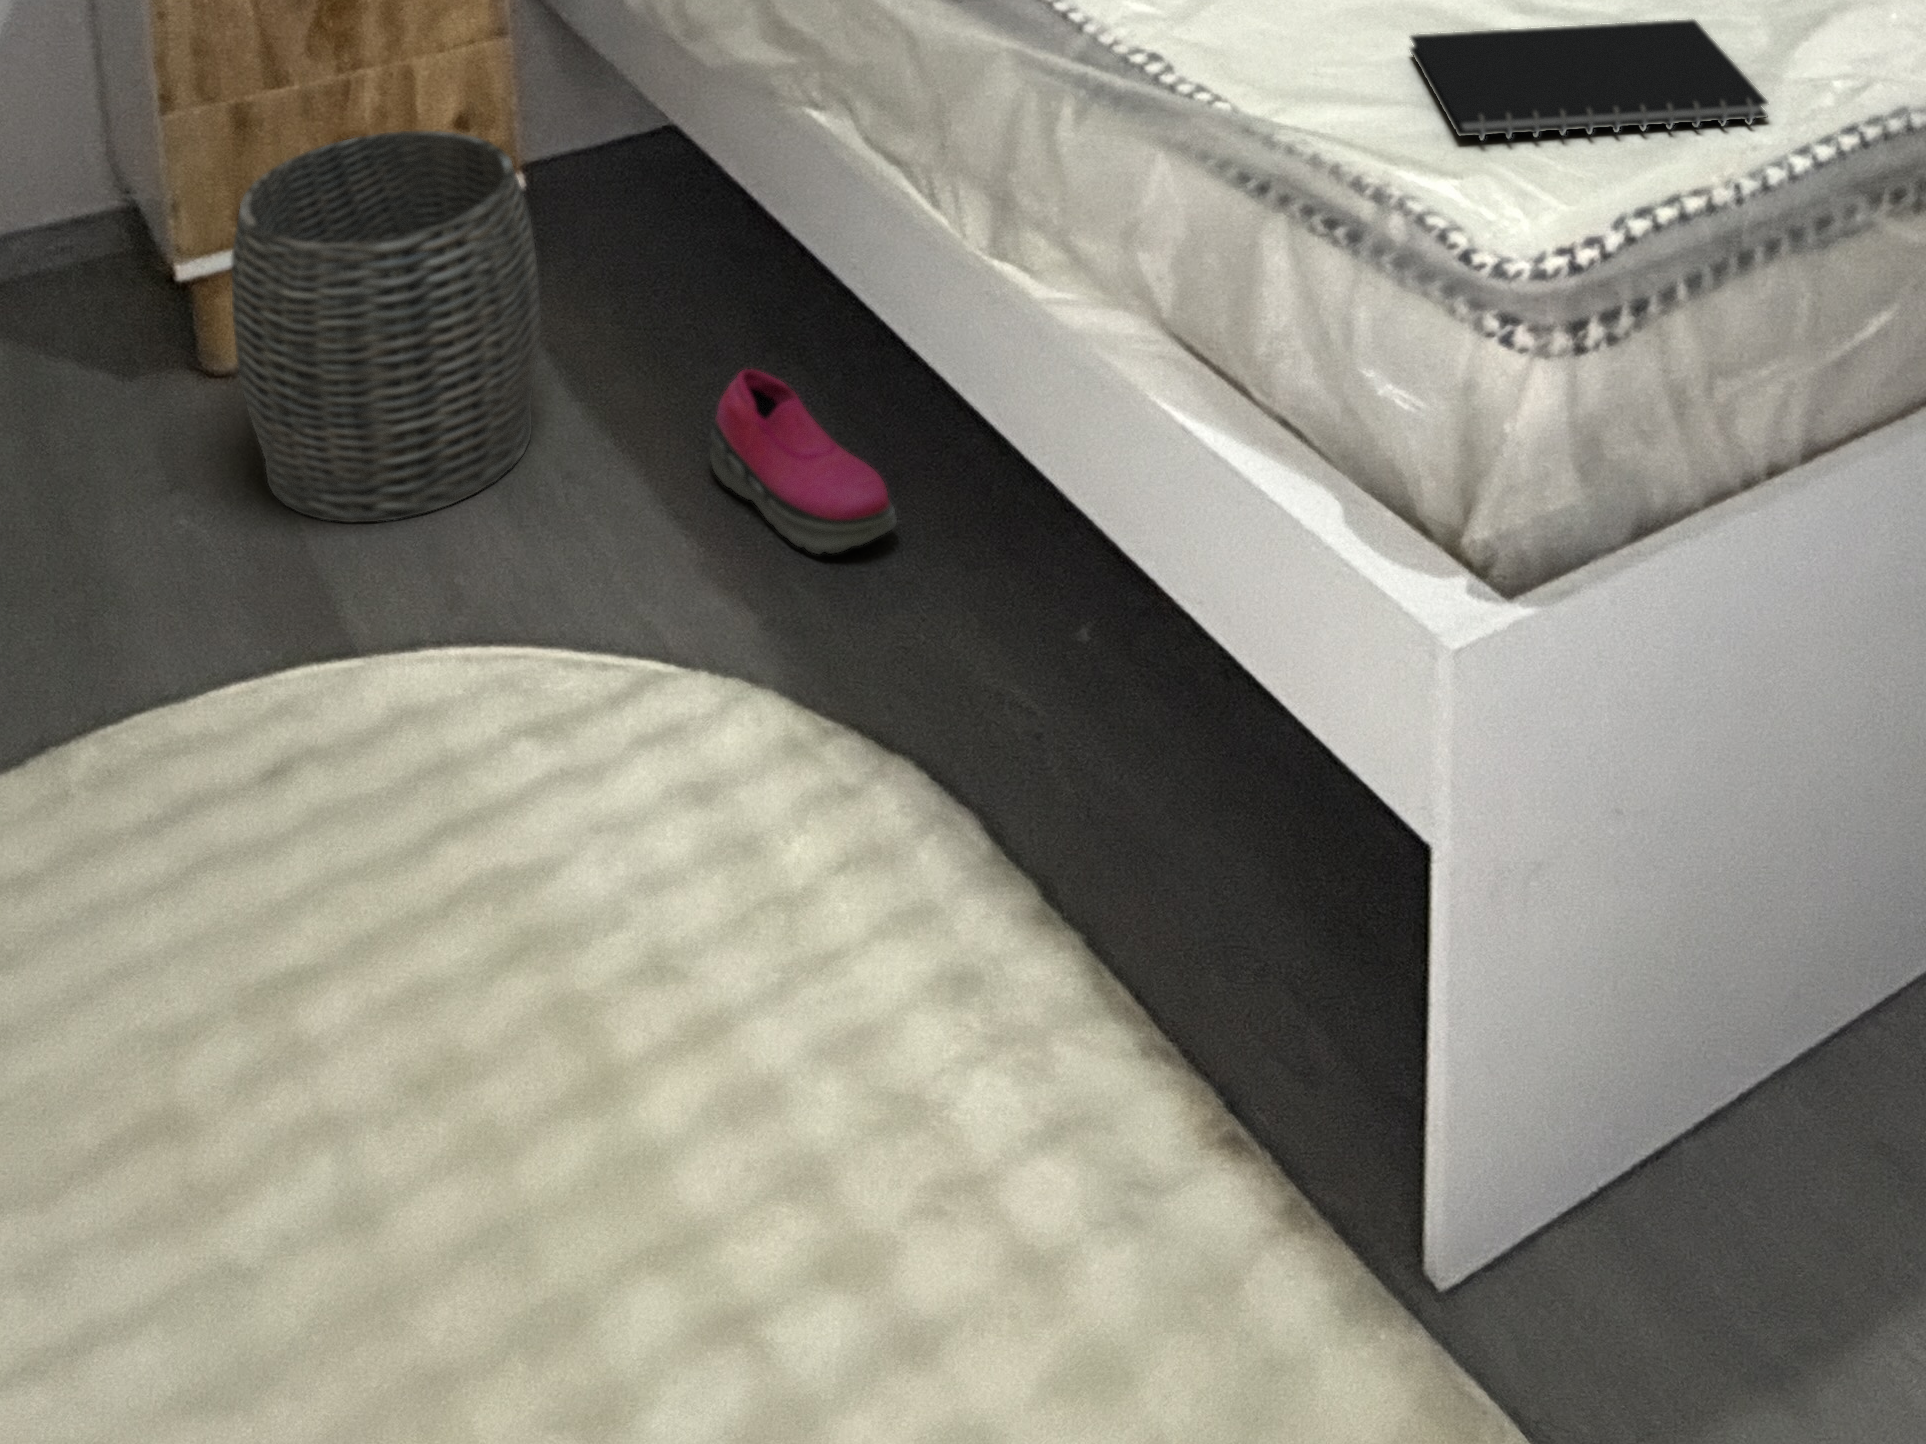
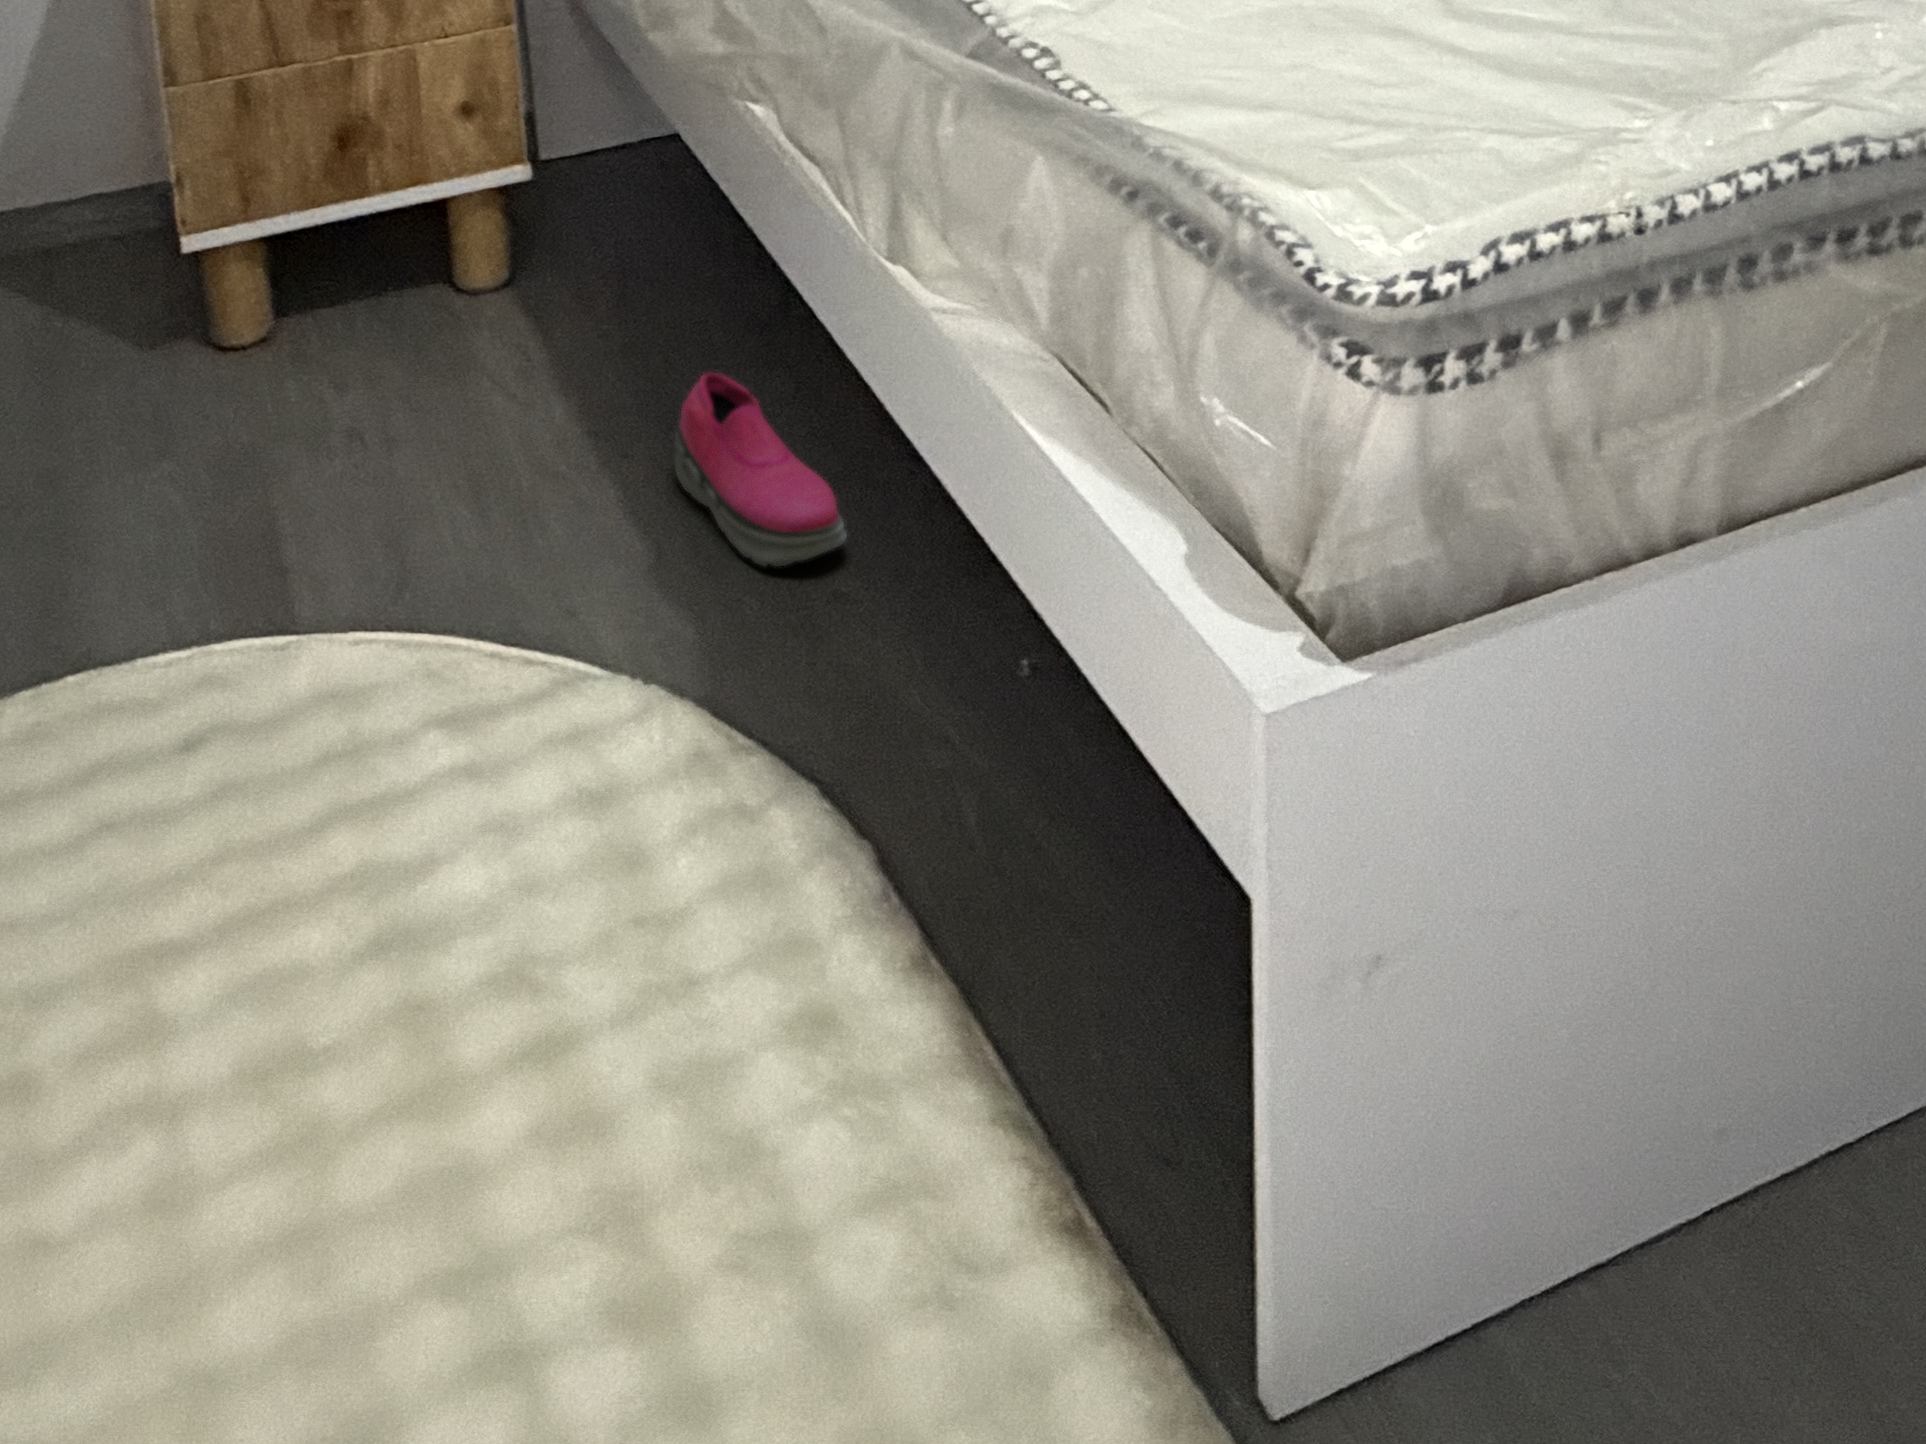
notebook: present [1410,19,1768,140] -> none [1325,33,1705,153]
woven basket: present [231,131,541,522] -> none [206,115,516,504]

